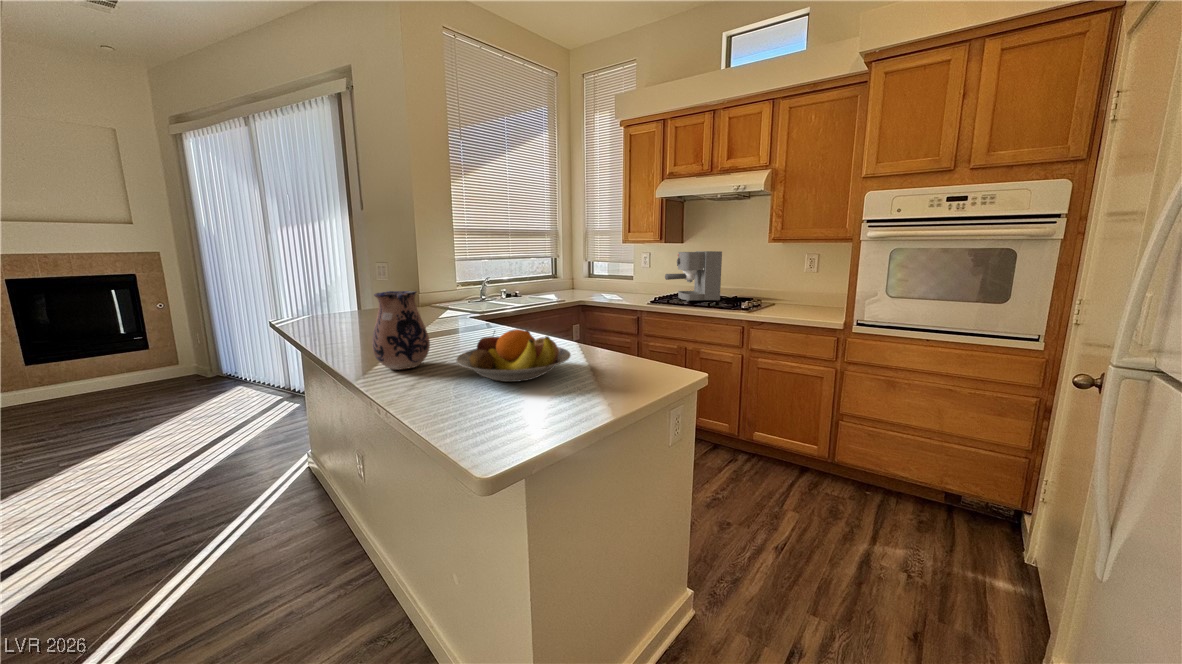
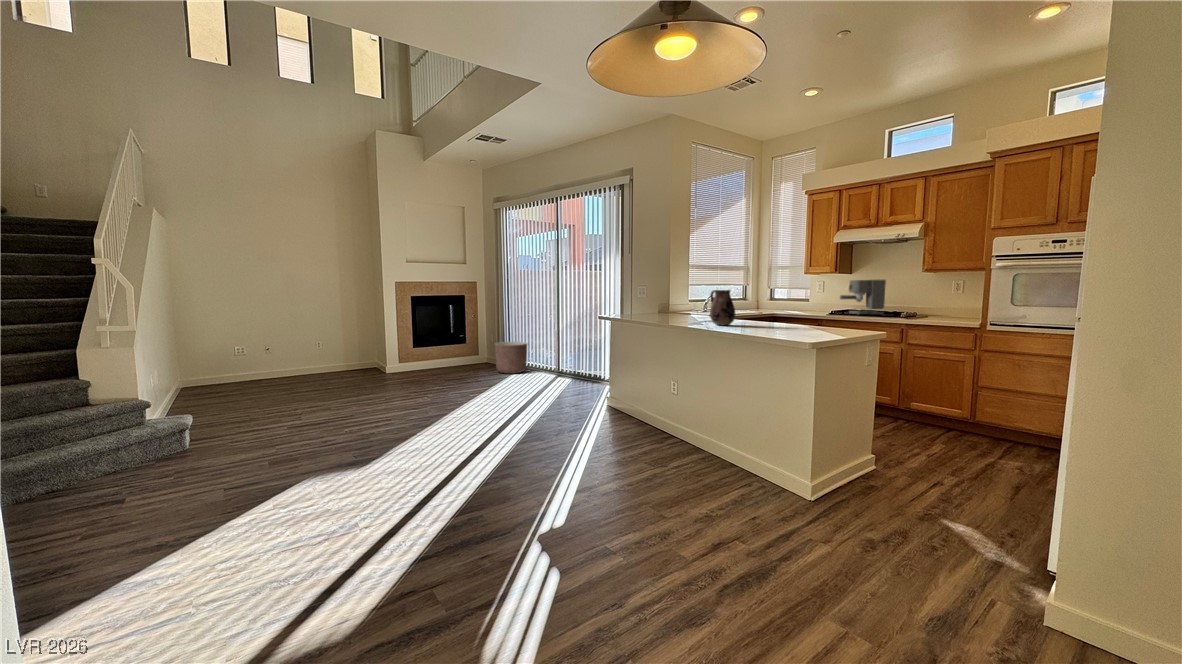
fruit bowl: present [456,329,571,382] -> none [756,306,812,329]
planter: none [178,344,245,398] -> present [495,342,527,374]

